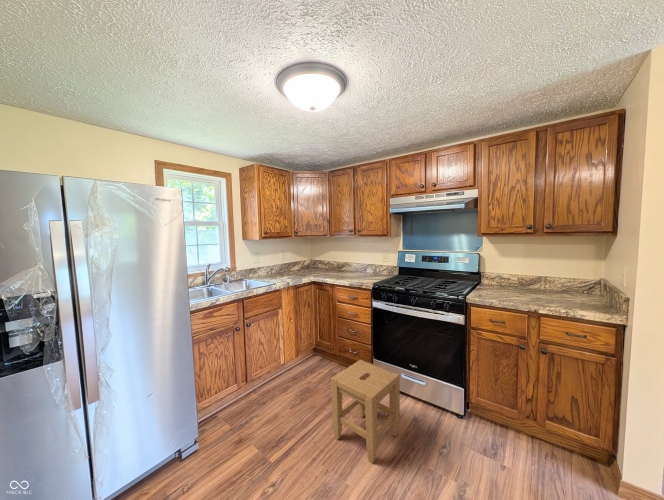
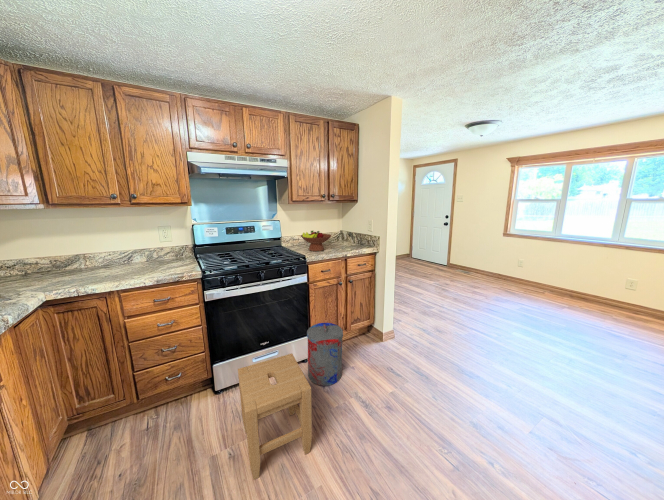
fruit bowl: none [491,267,541,295] -> present [301,231,331,251]
trash can: none [438,374,487,458] -> present [307,323,343,386]

